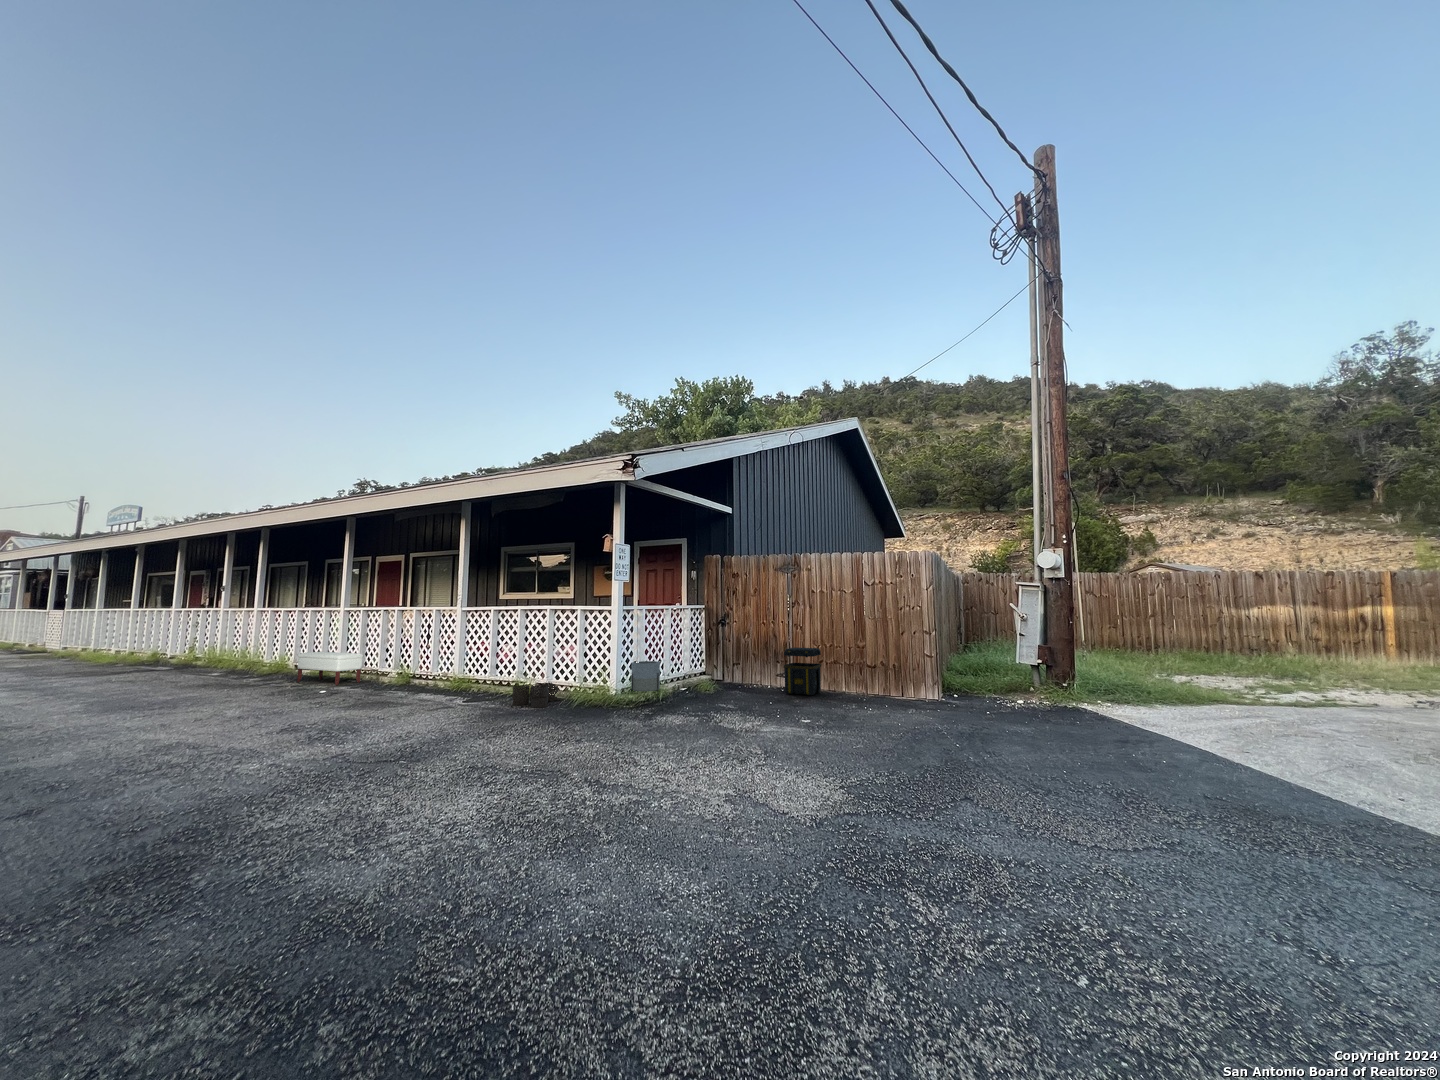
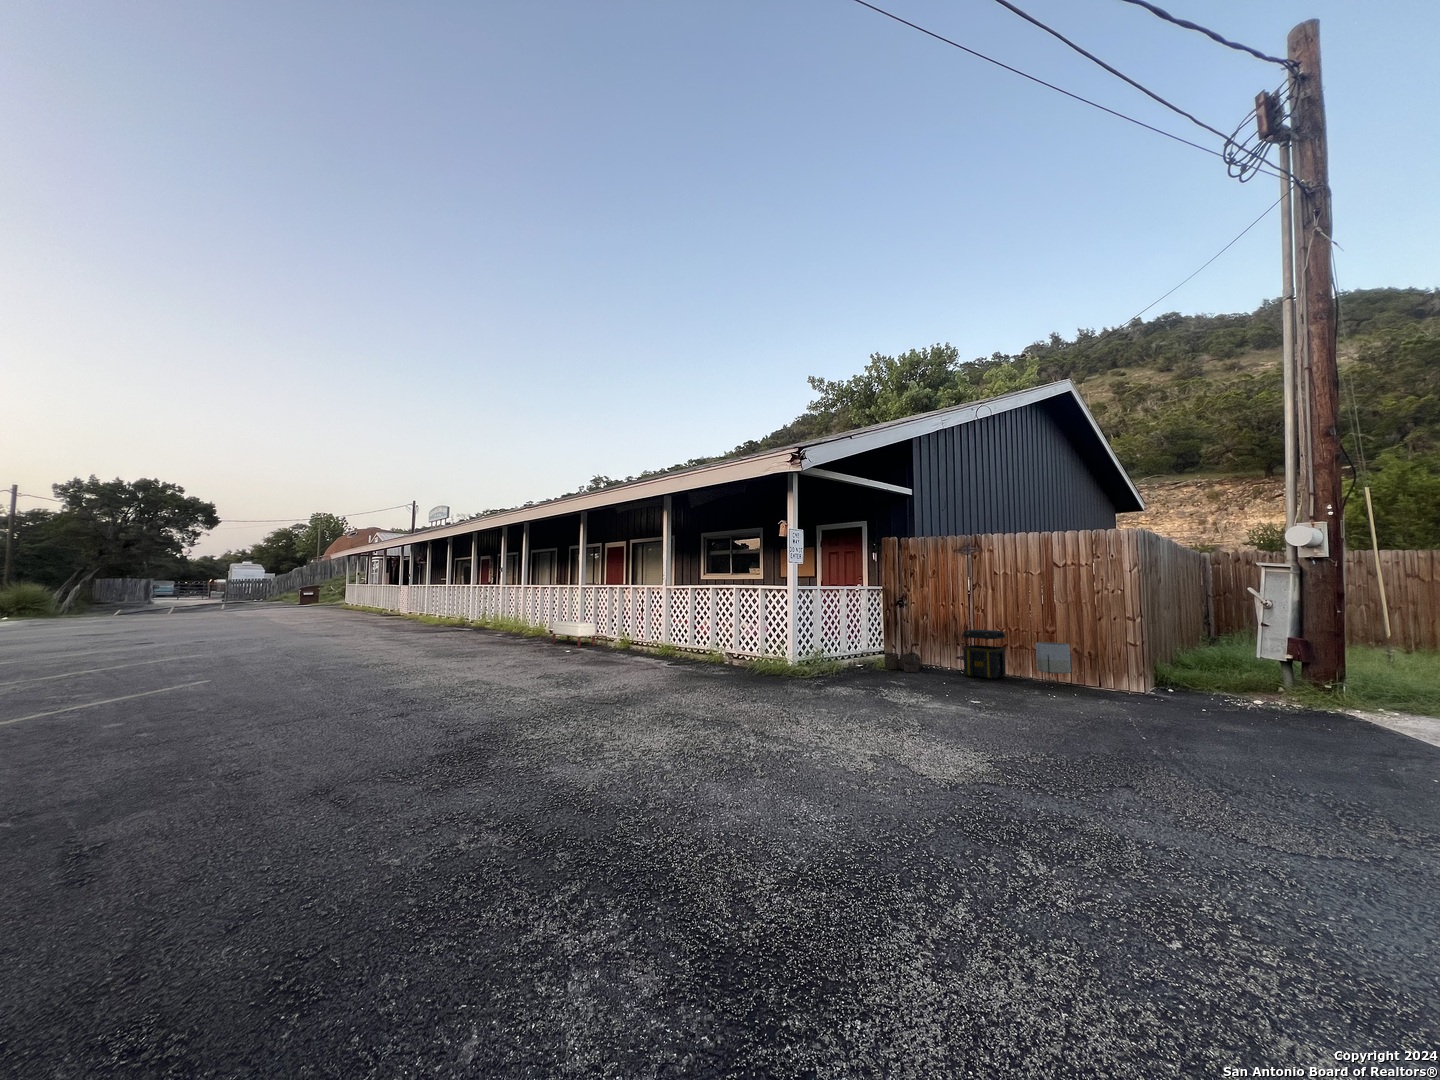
planter: present [631,661,660,702] -> present [1036,642,1072,685]
woven basket: present [512,681,558,708] -> present [884,651,921,672]

